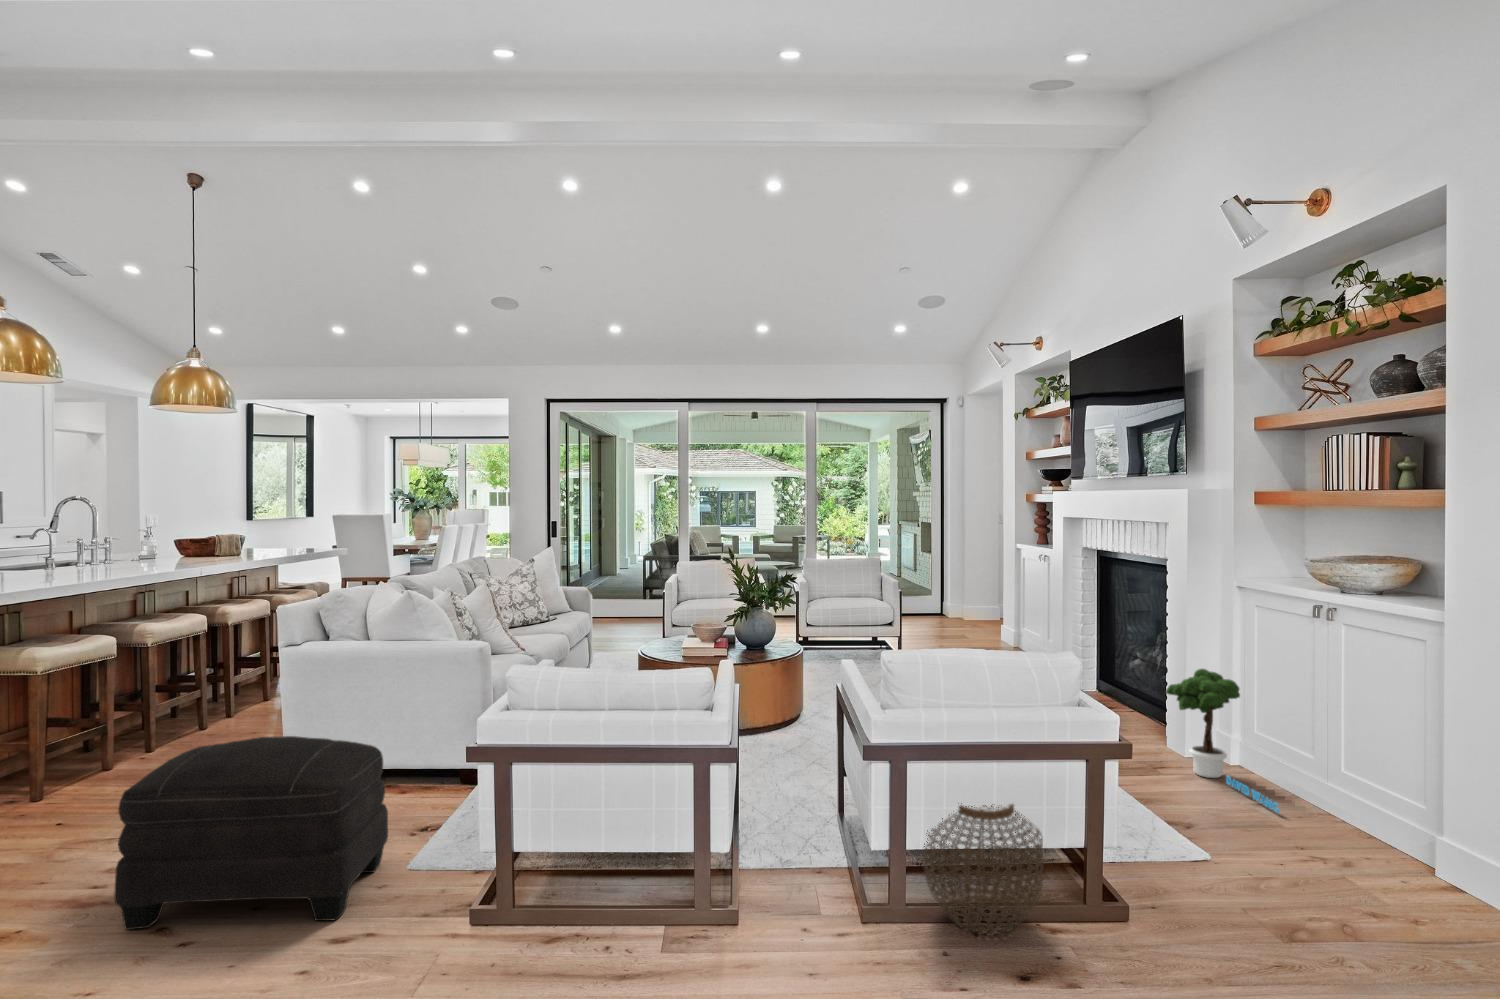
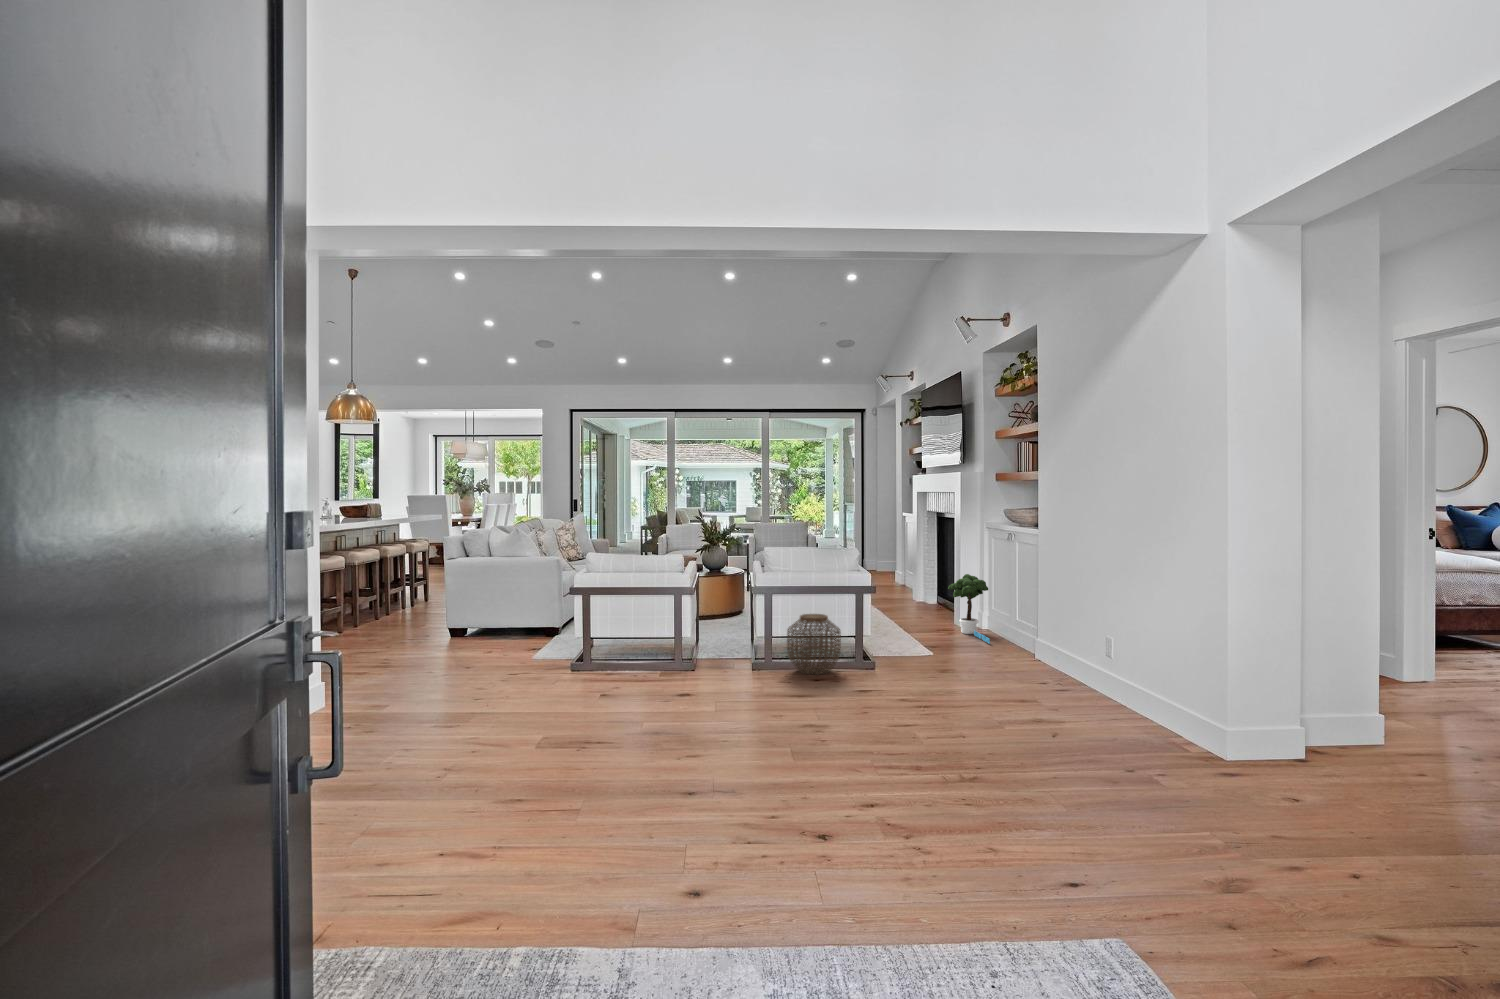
ottoman: present [114,736,388,930] -> none [406,594,523,677]

